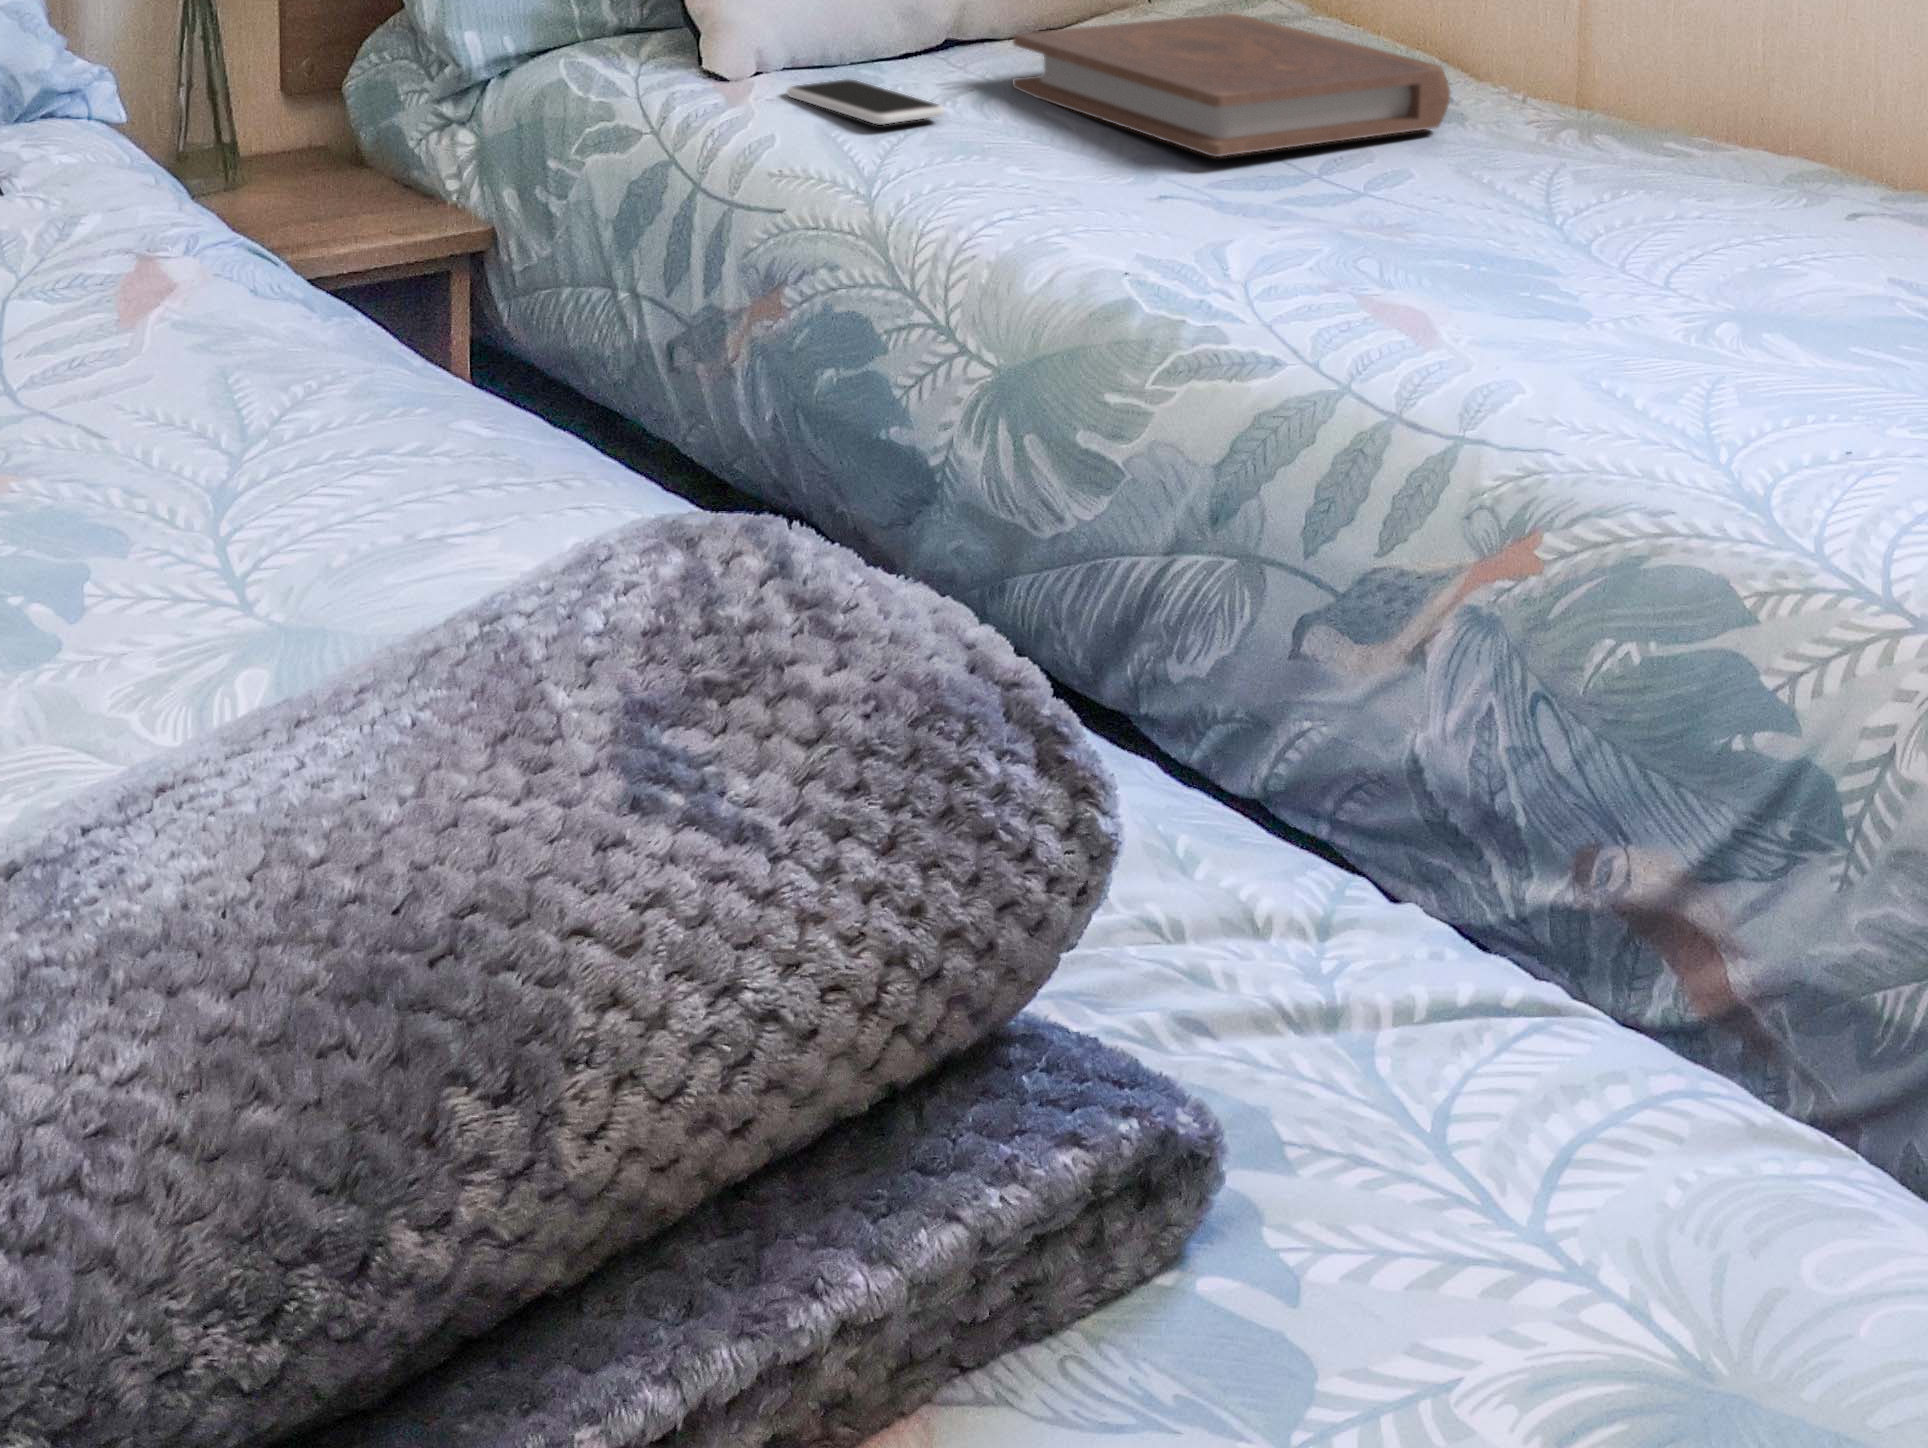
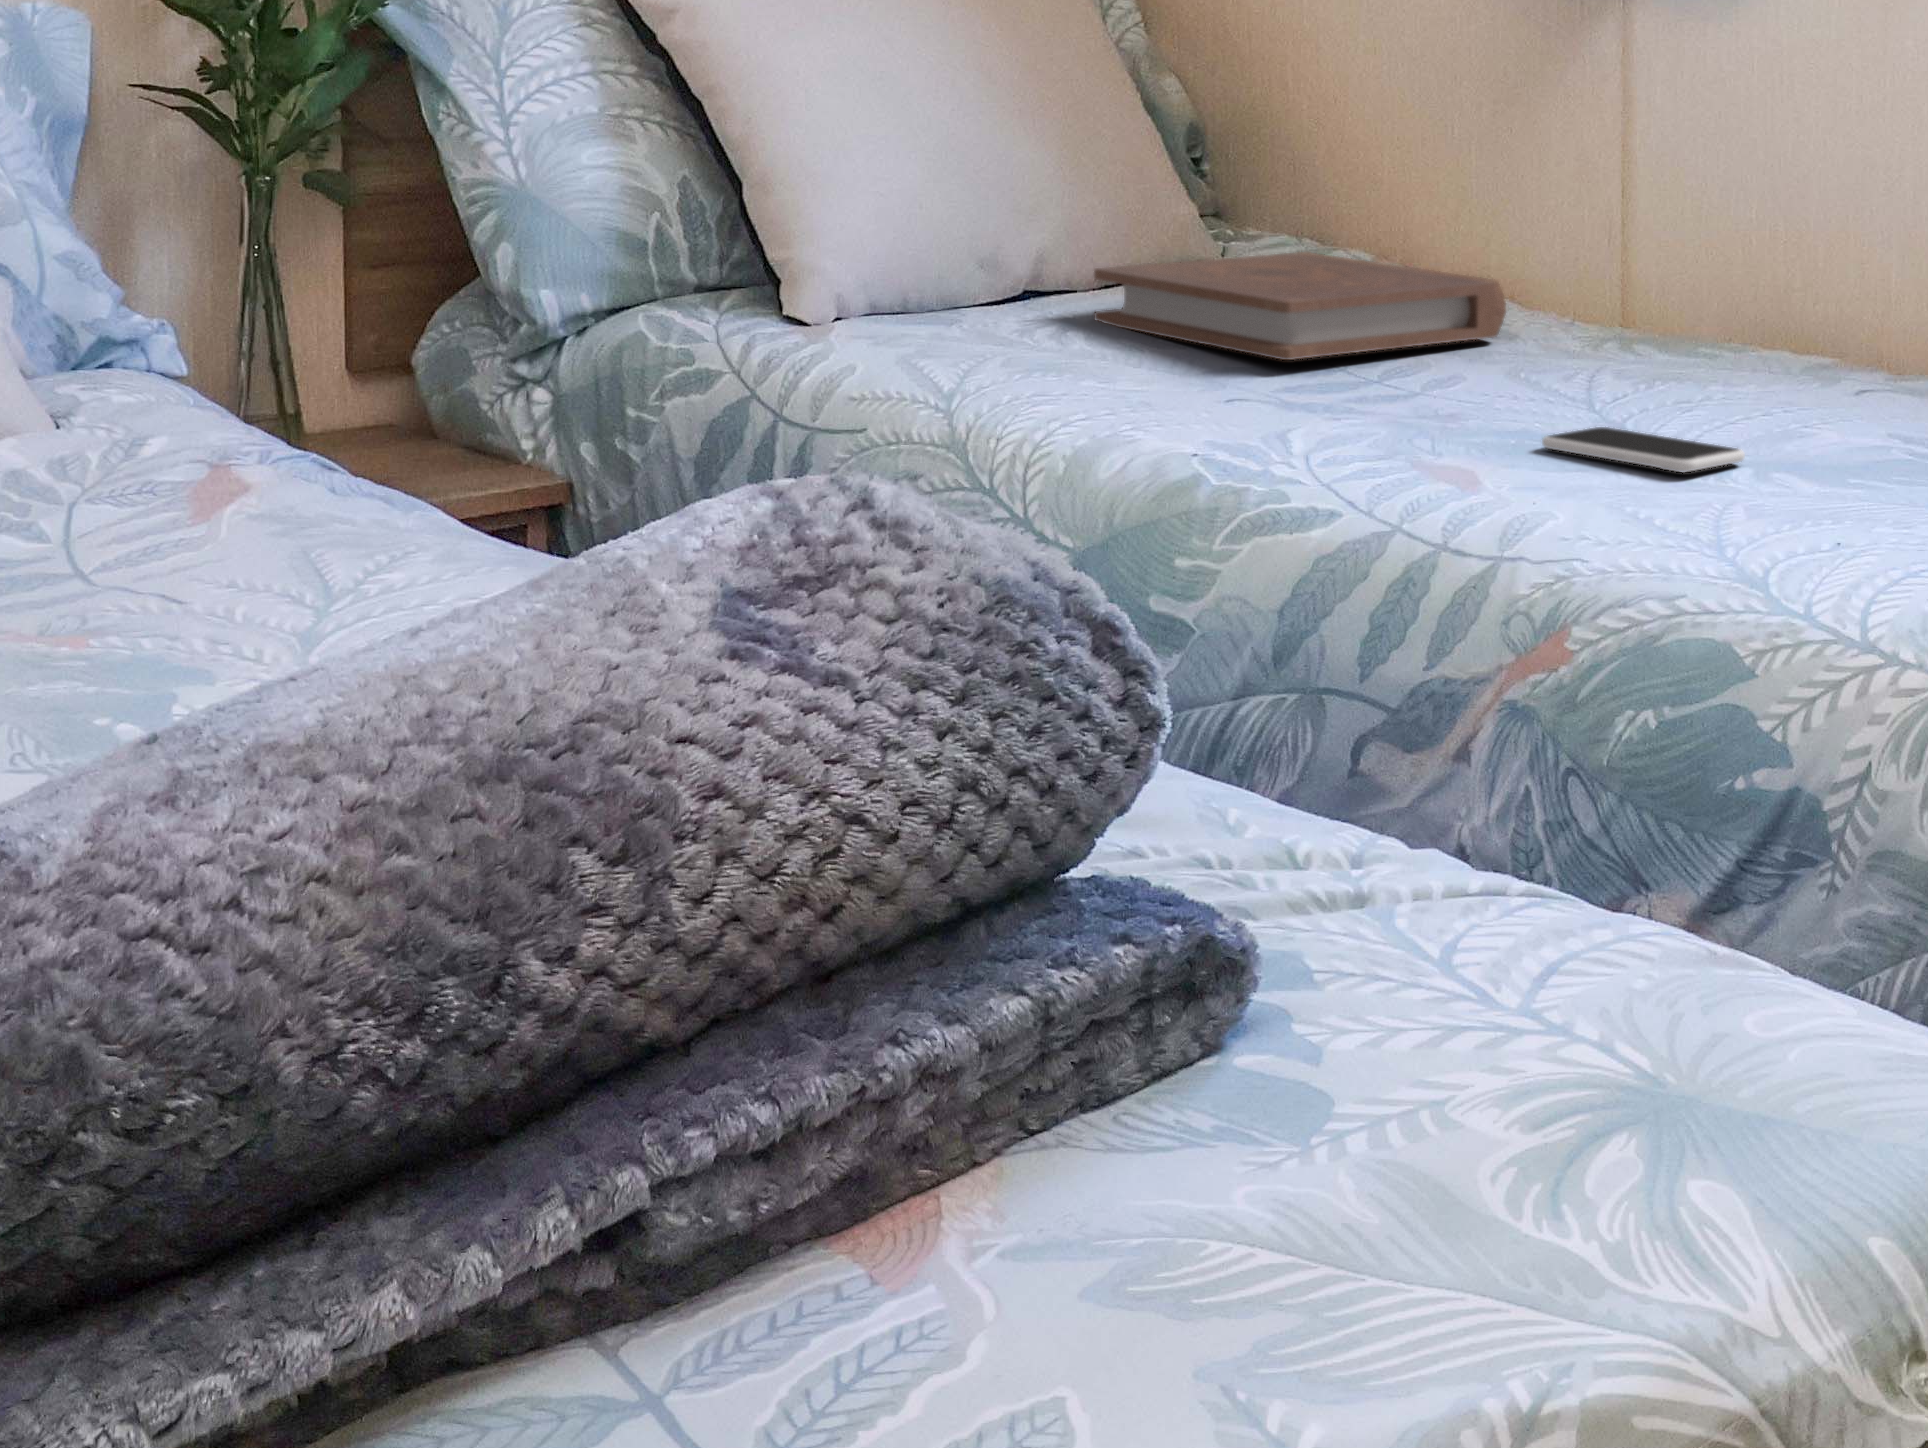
smartphone: present [787,79,944,125] -> present [1542,427,1745,473]

